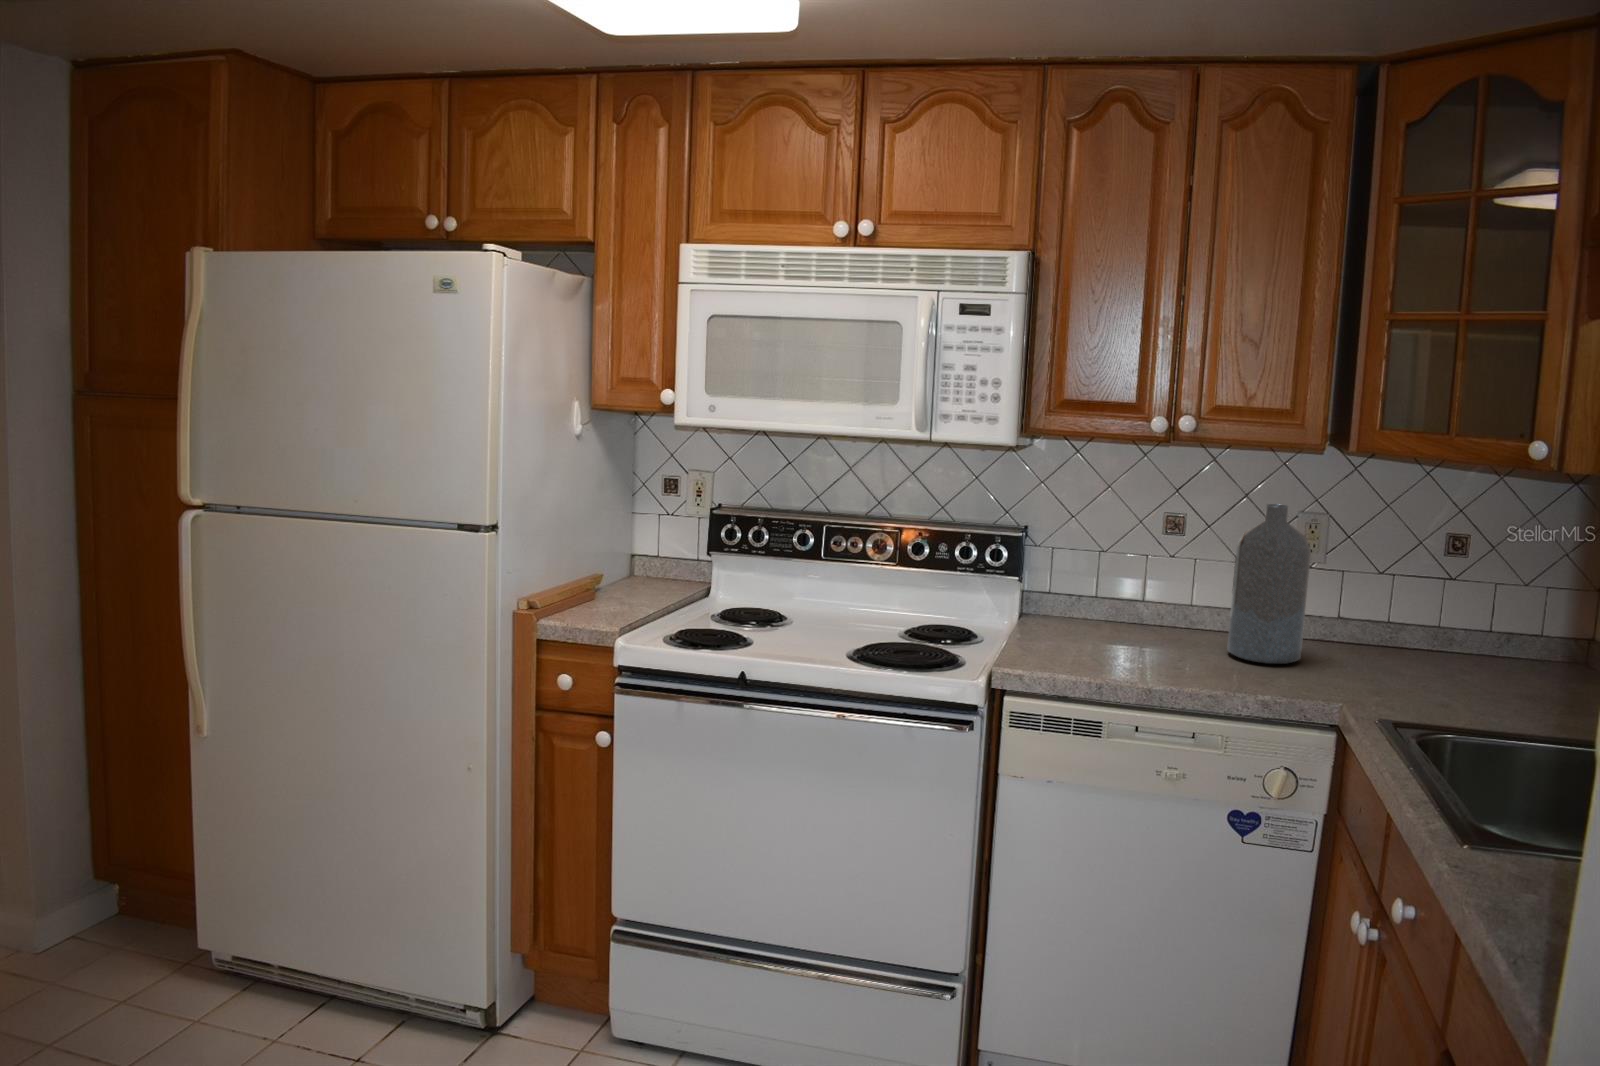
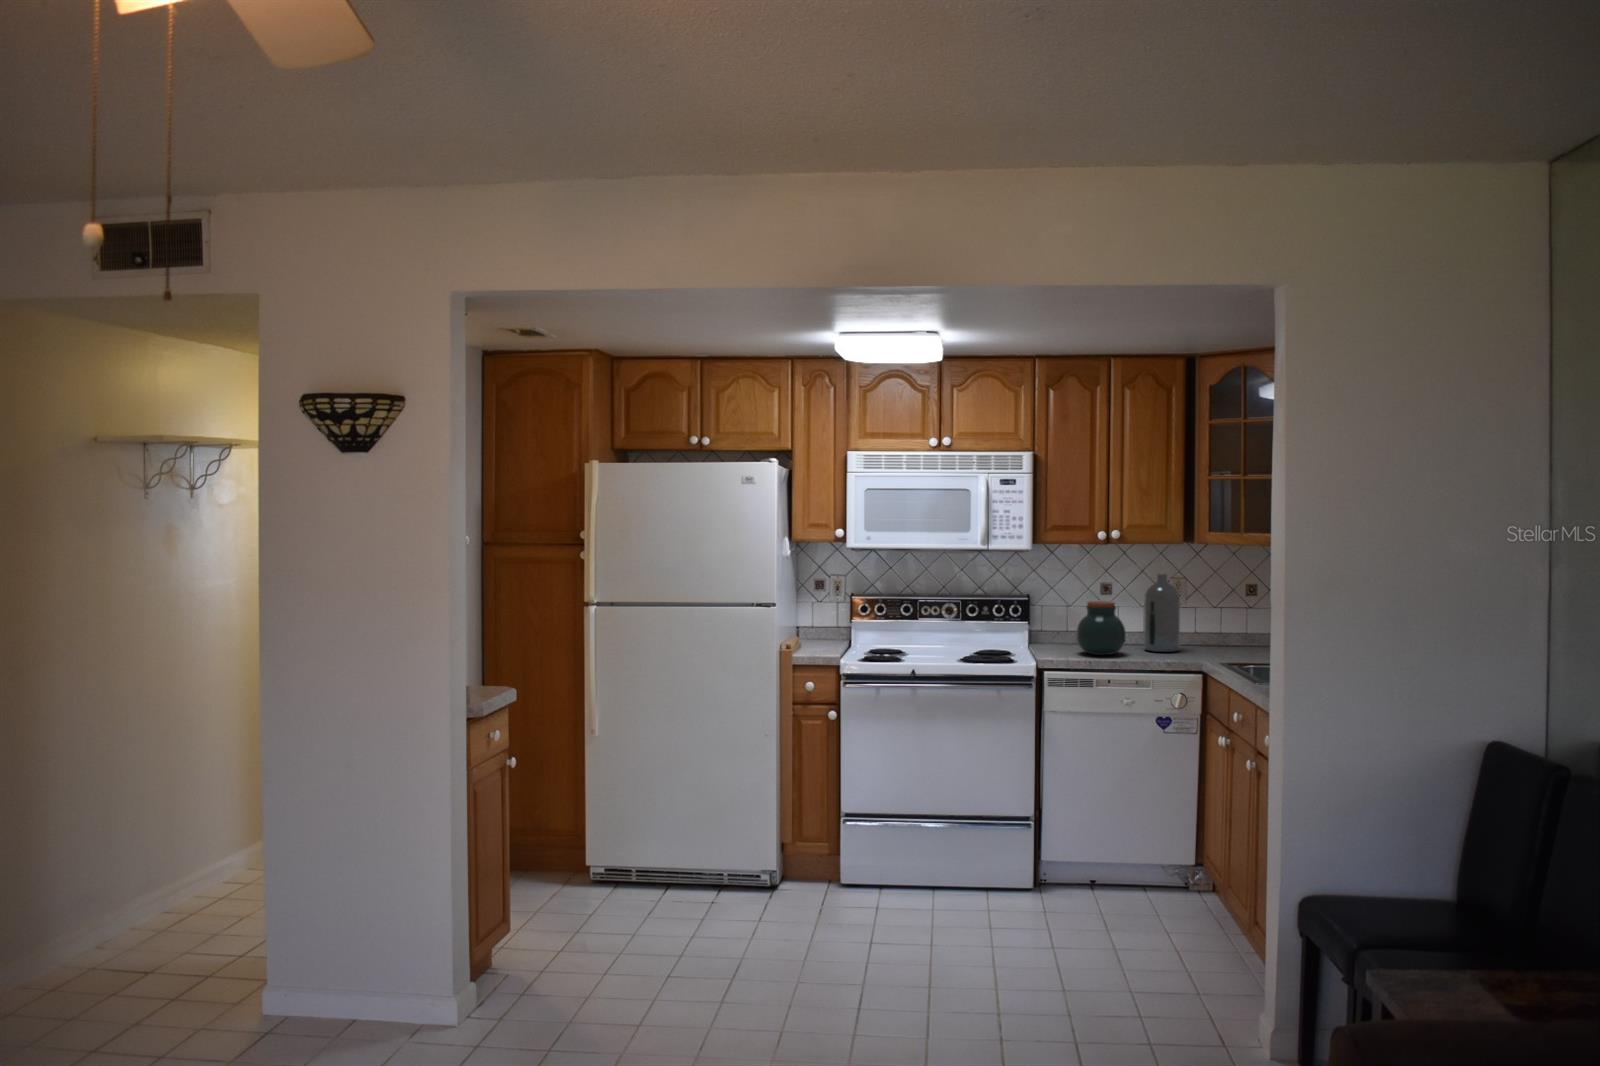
jar: none [1087,553,1187,664] -> present [1076,601,1126,655]

